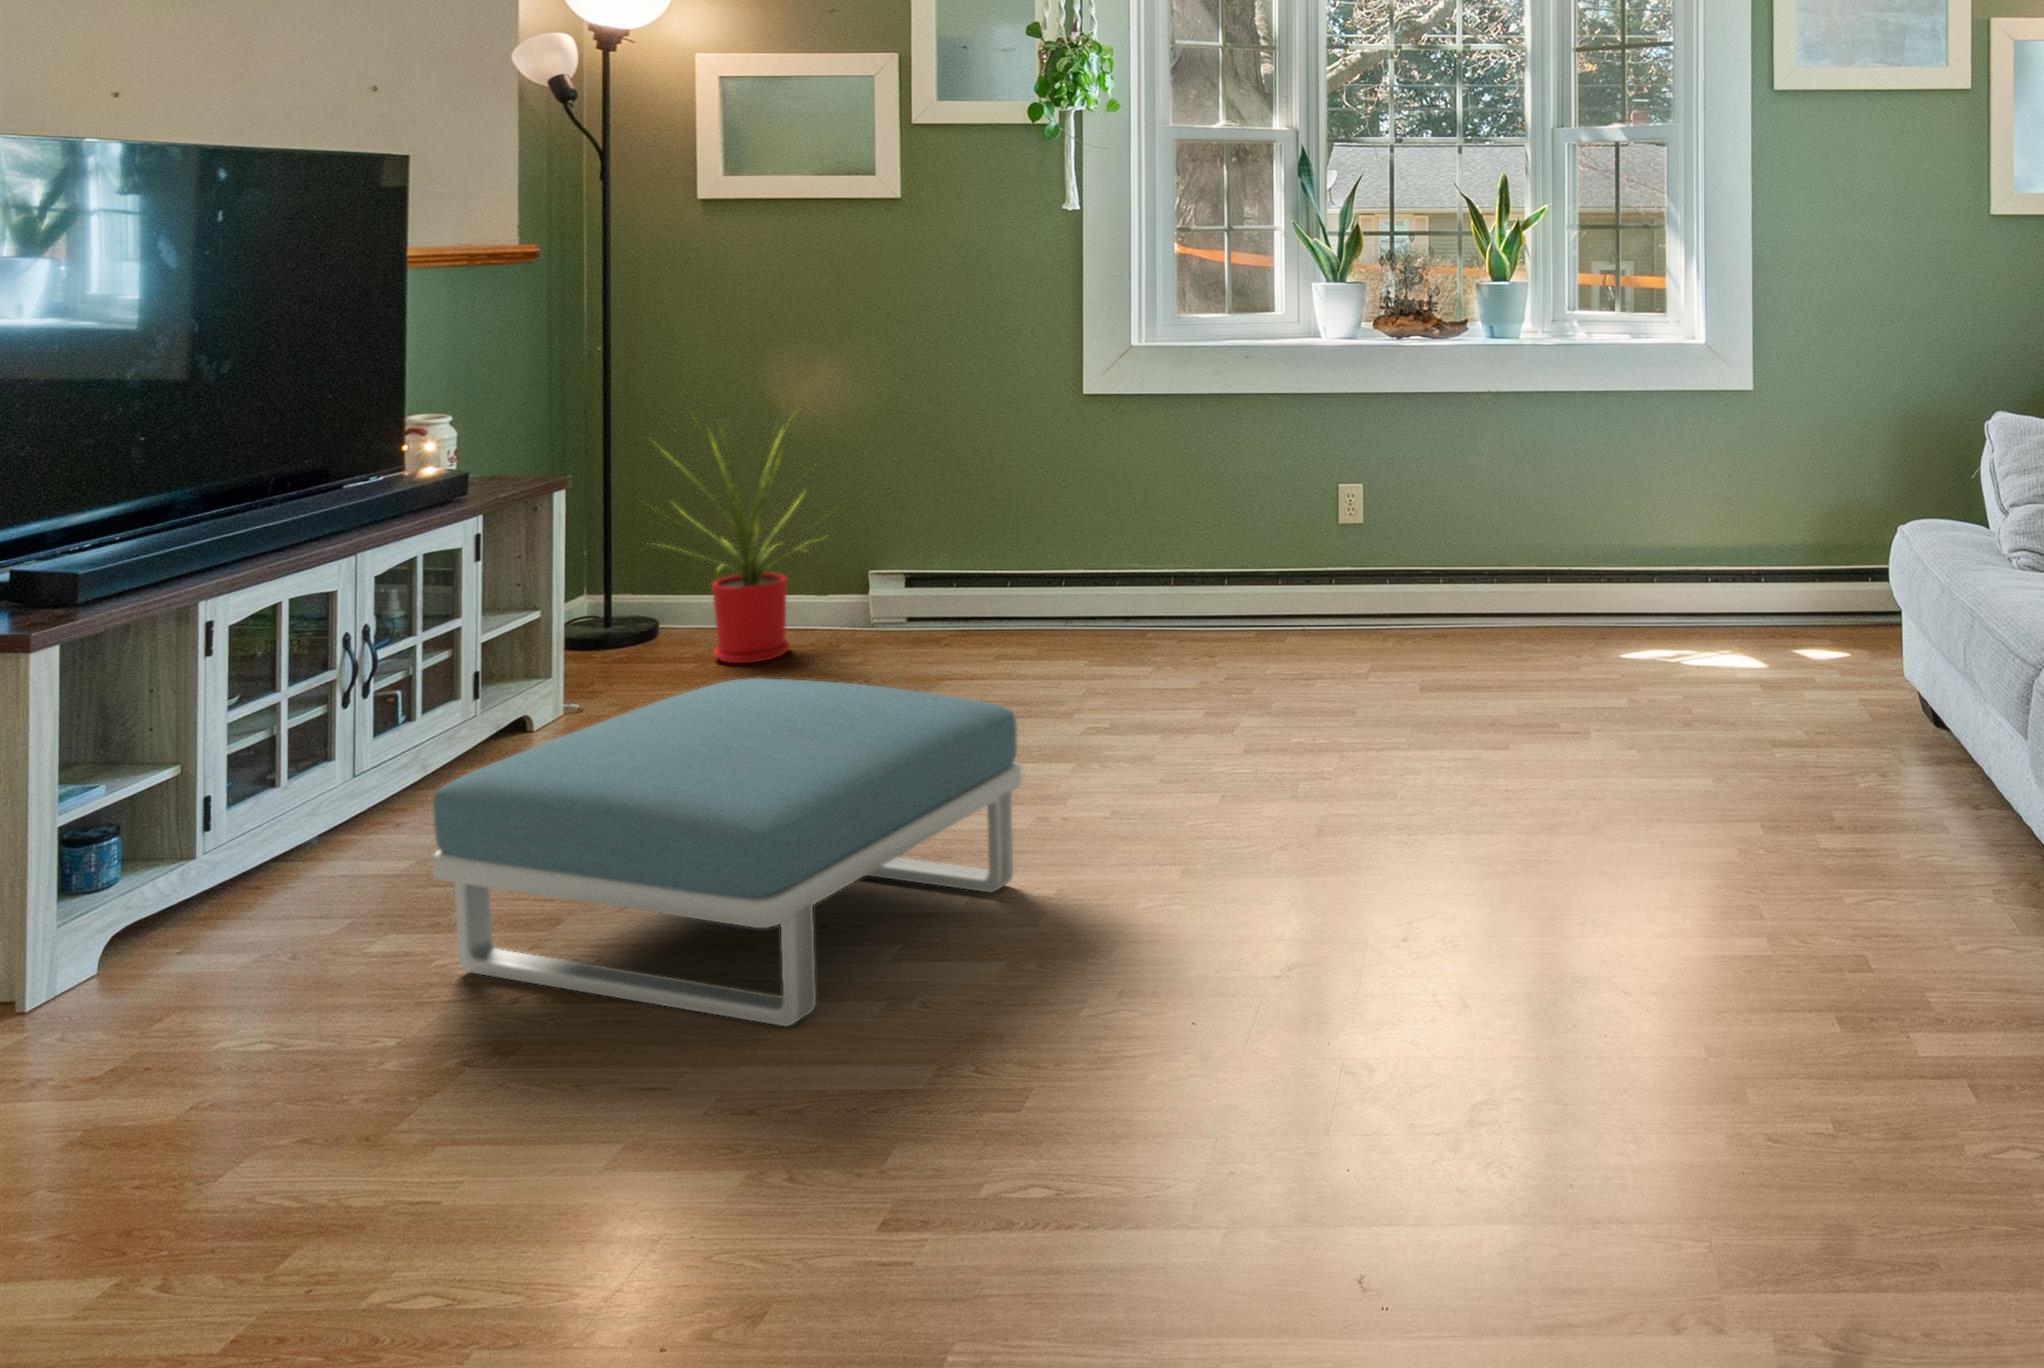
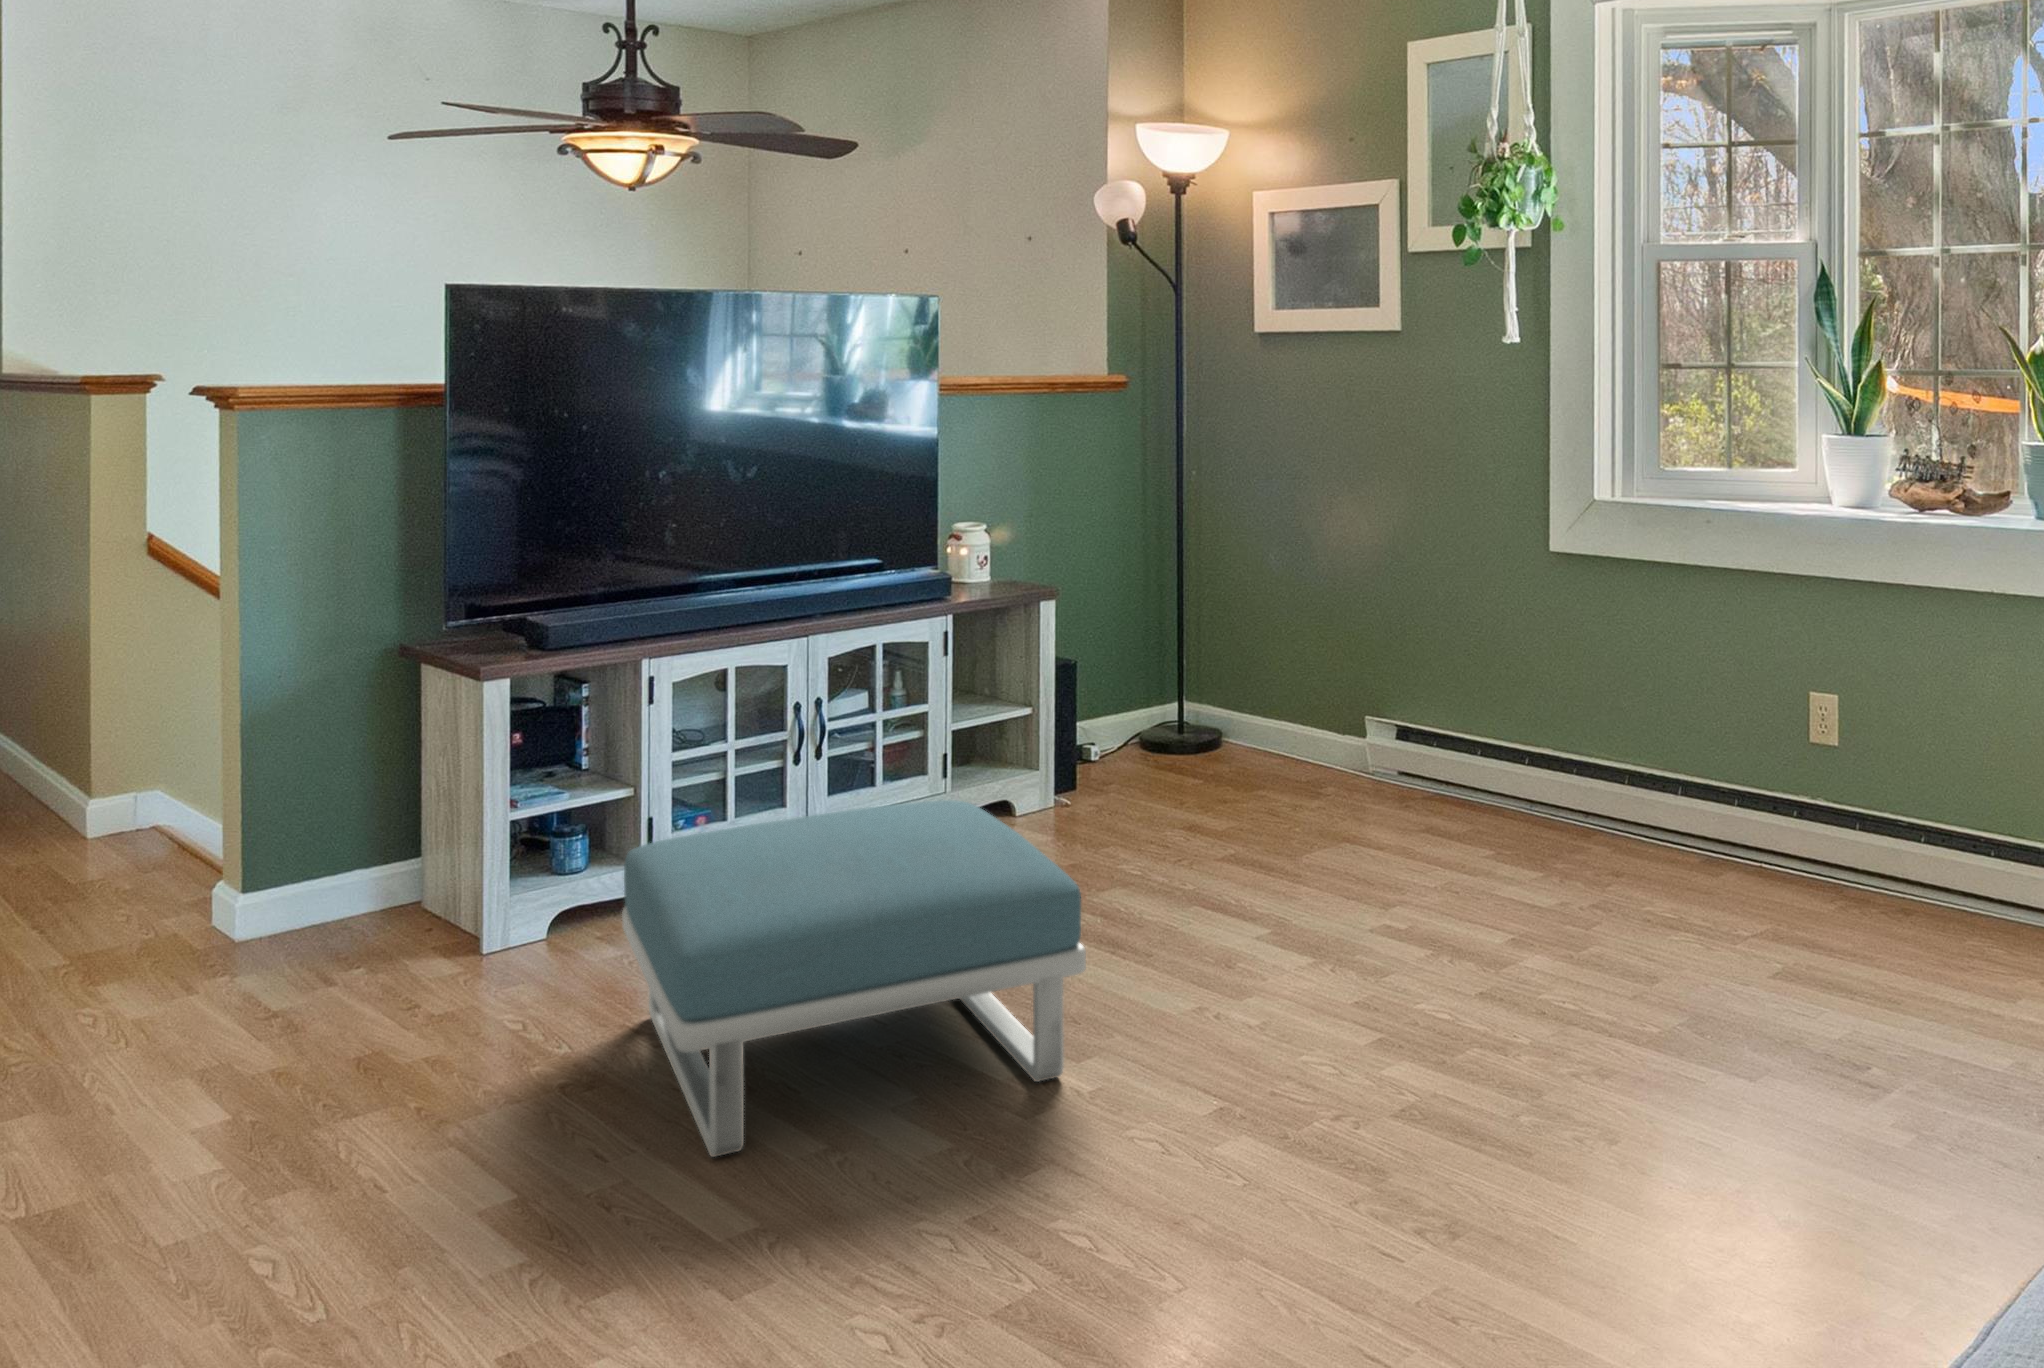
house plant: present [642,409,812,663] -> none [1140,533,1323,786]

